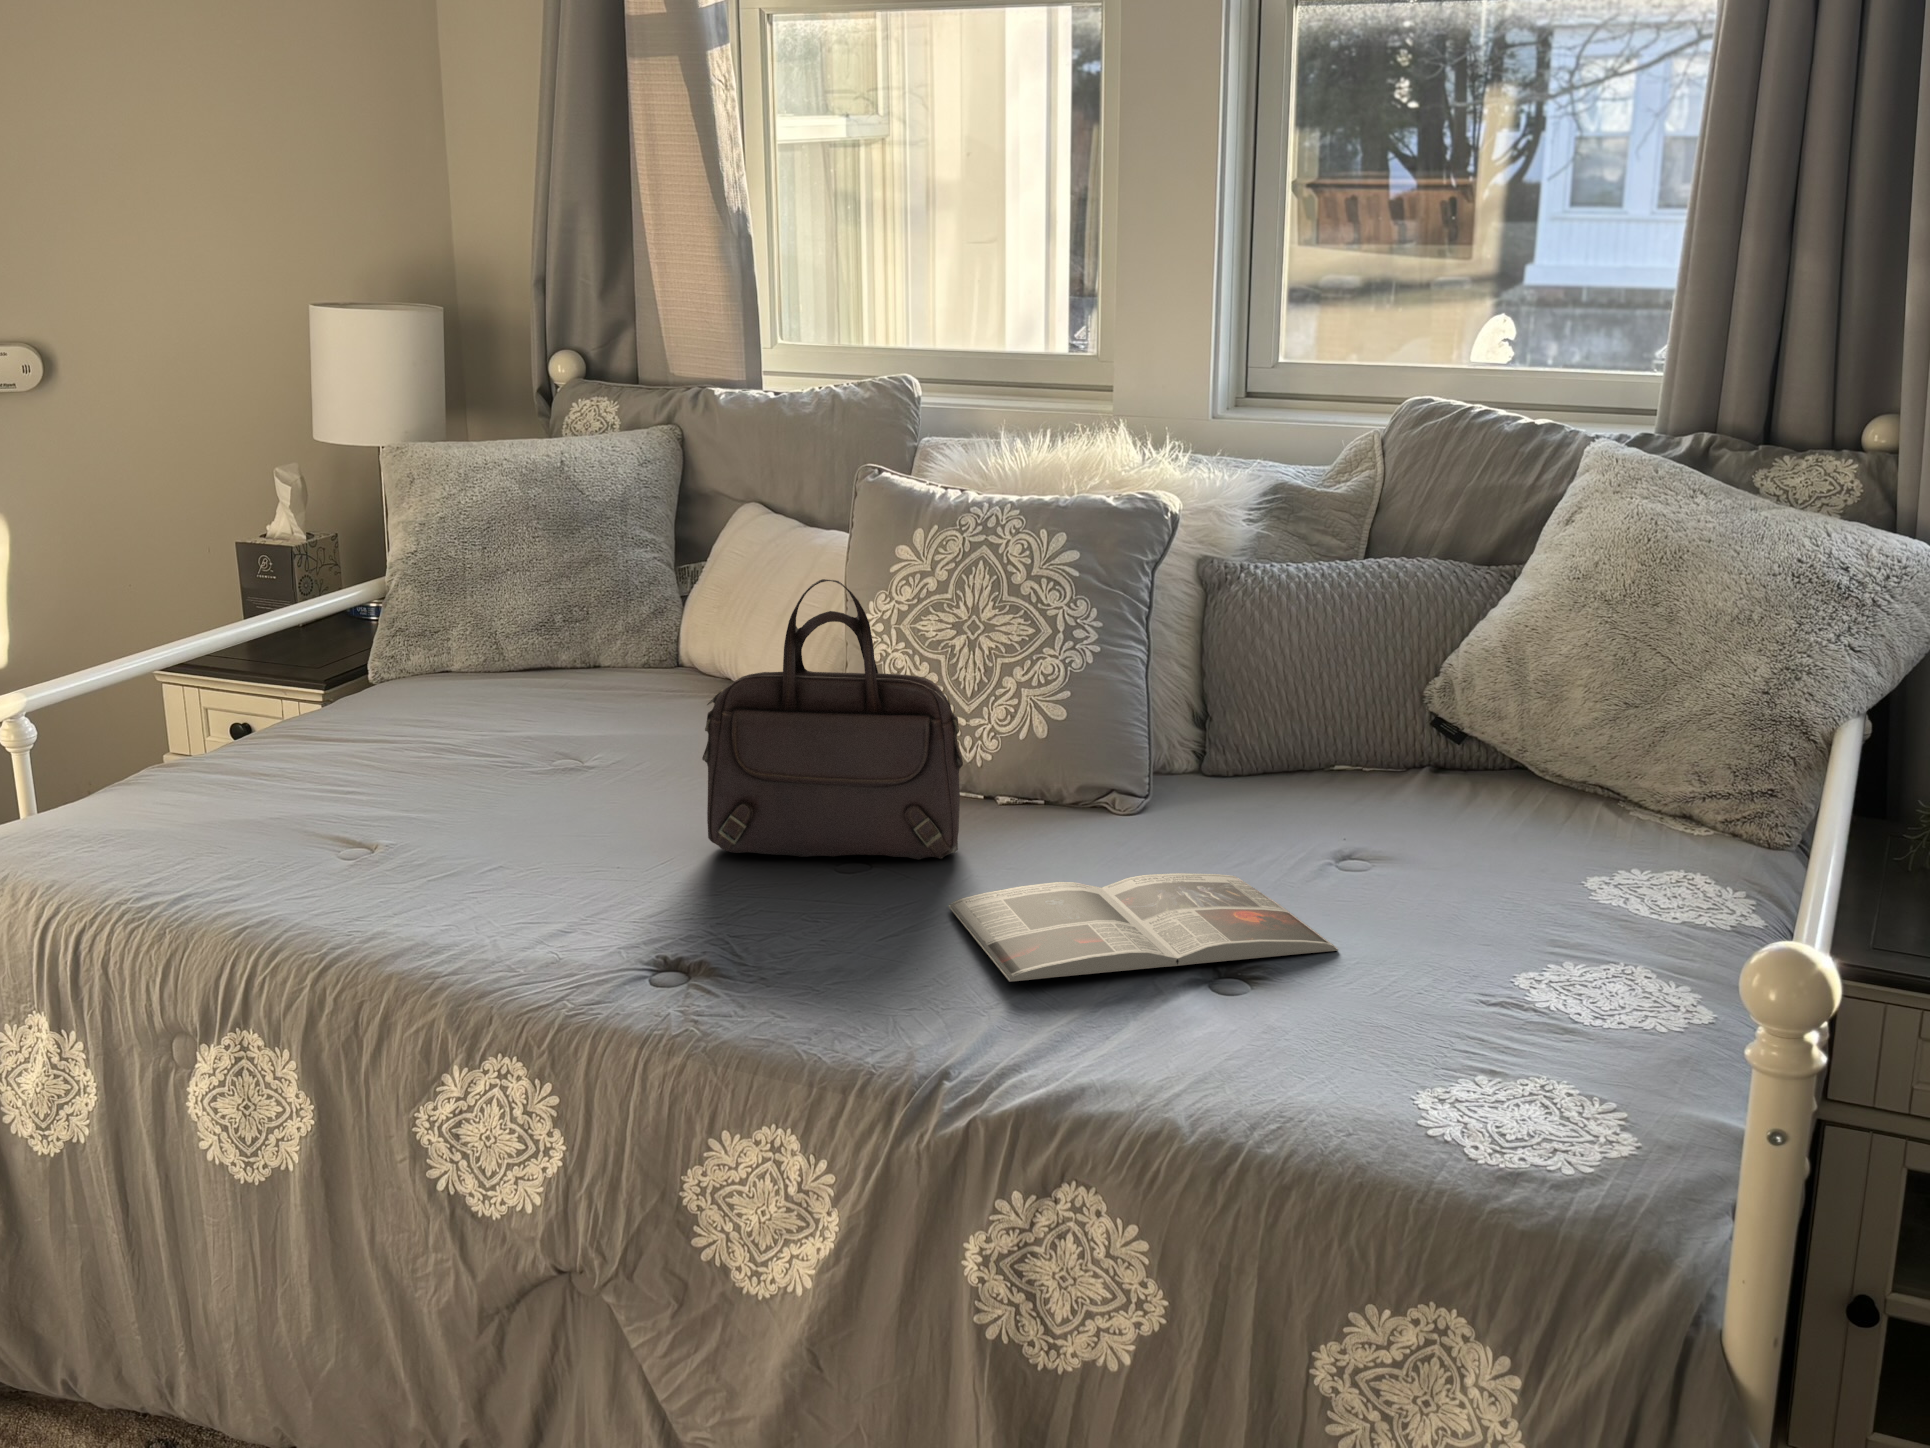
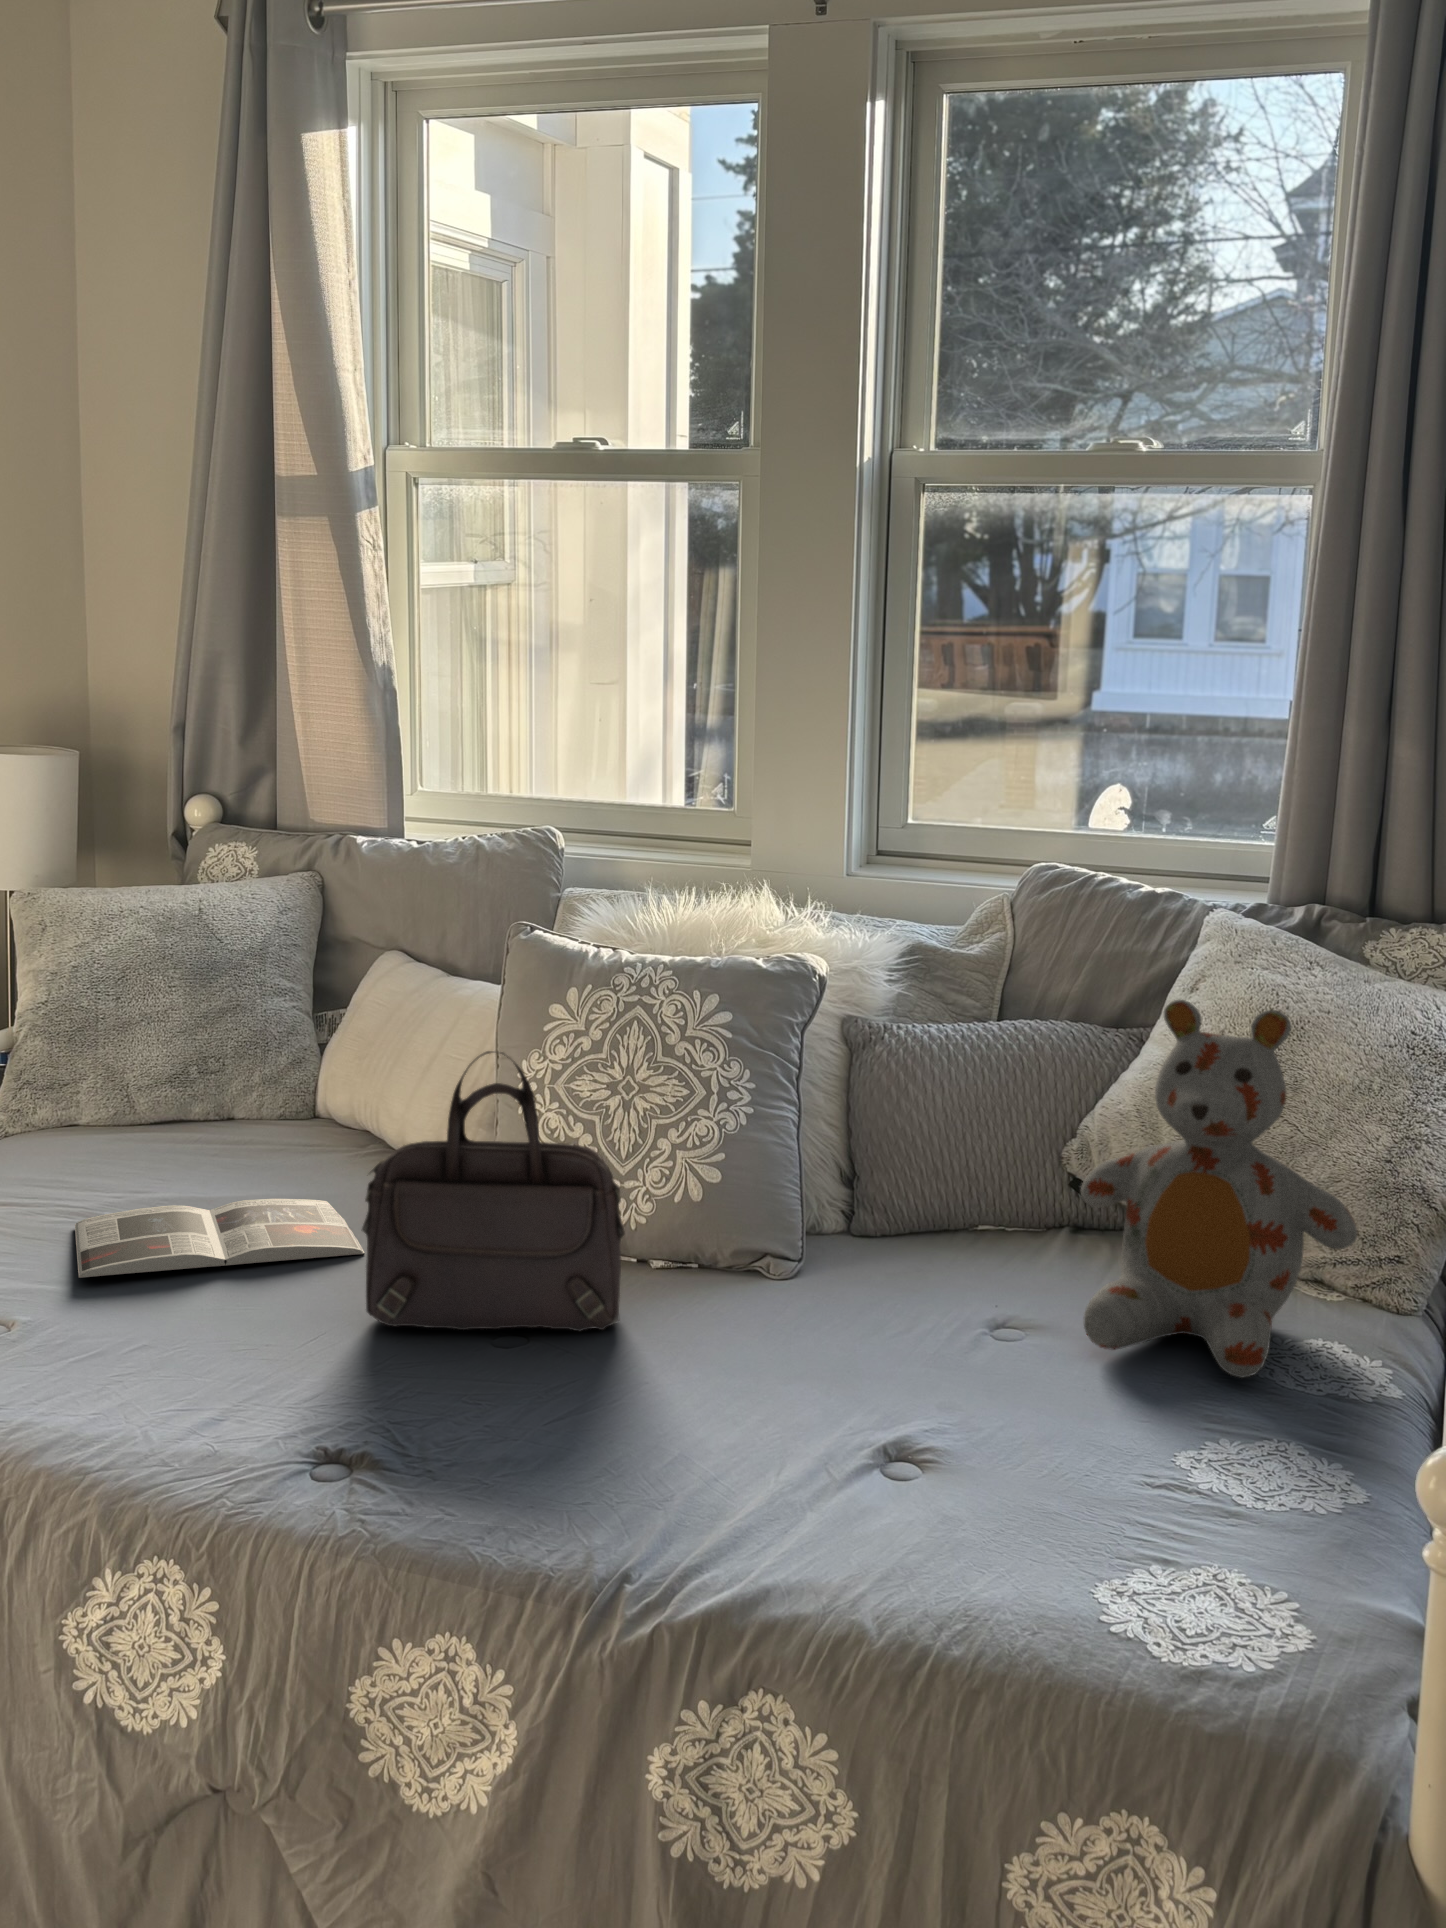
stuffed bear: none [1431,523,1726,907] -> present [1081,1000,1357,1378]
magazine: present [949,873,1338,982] -> present [75,1199,365,1278]

